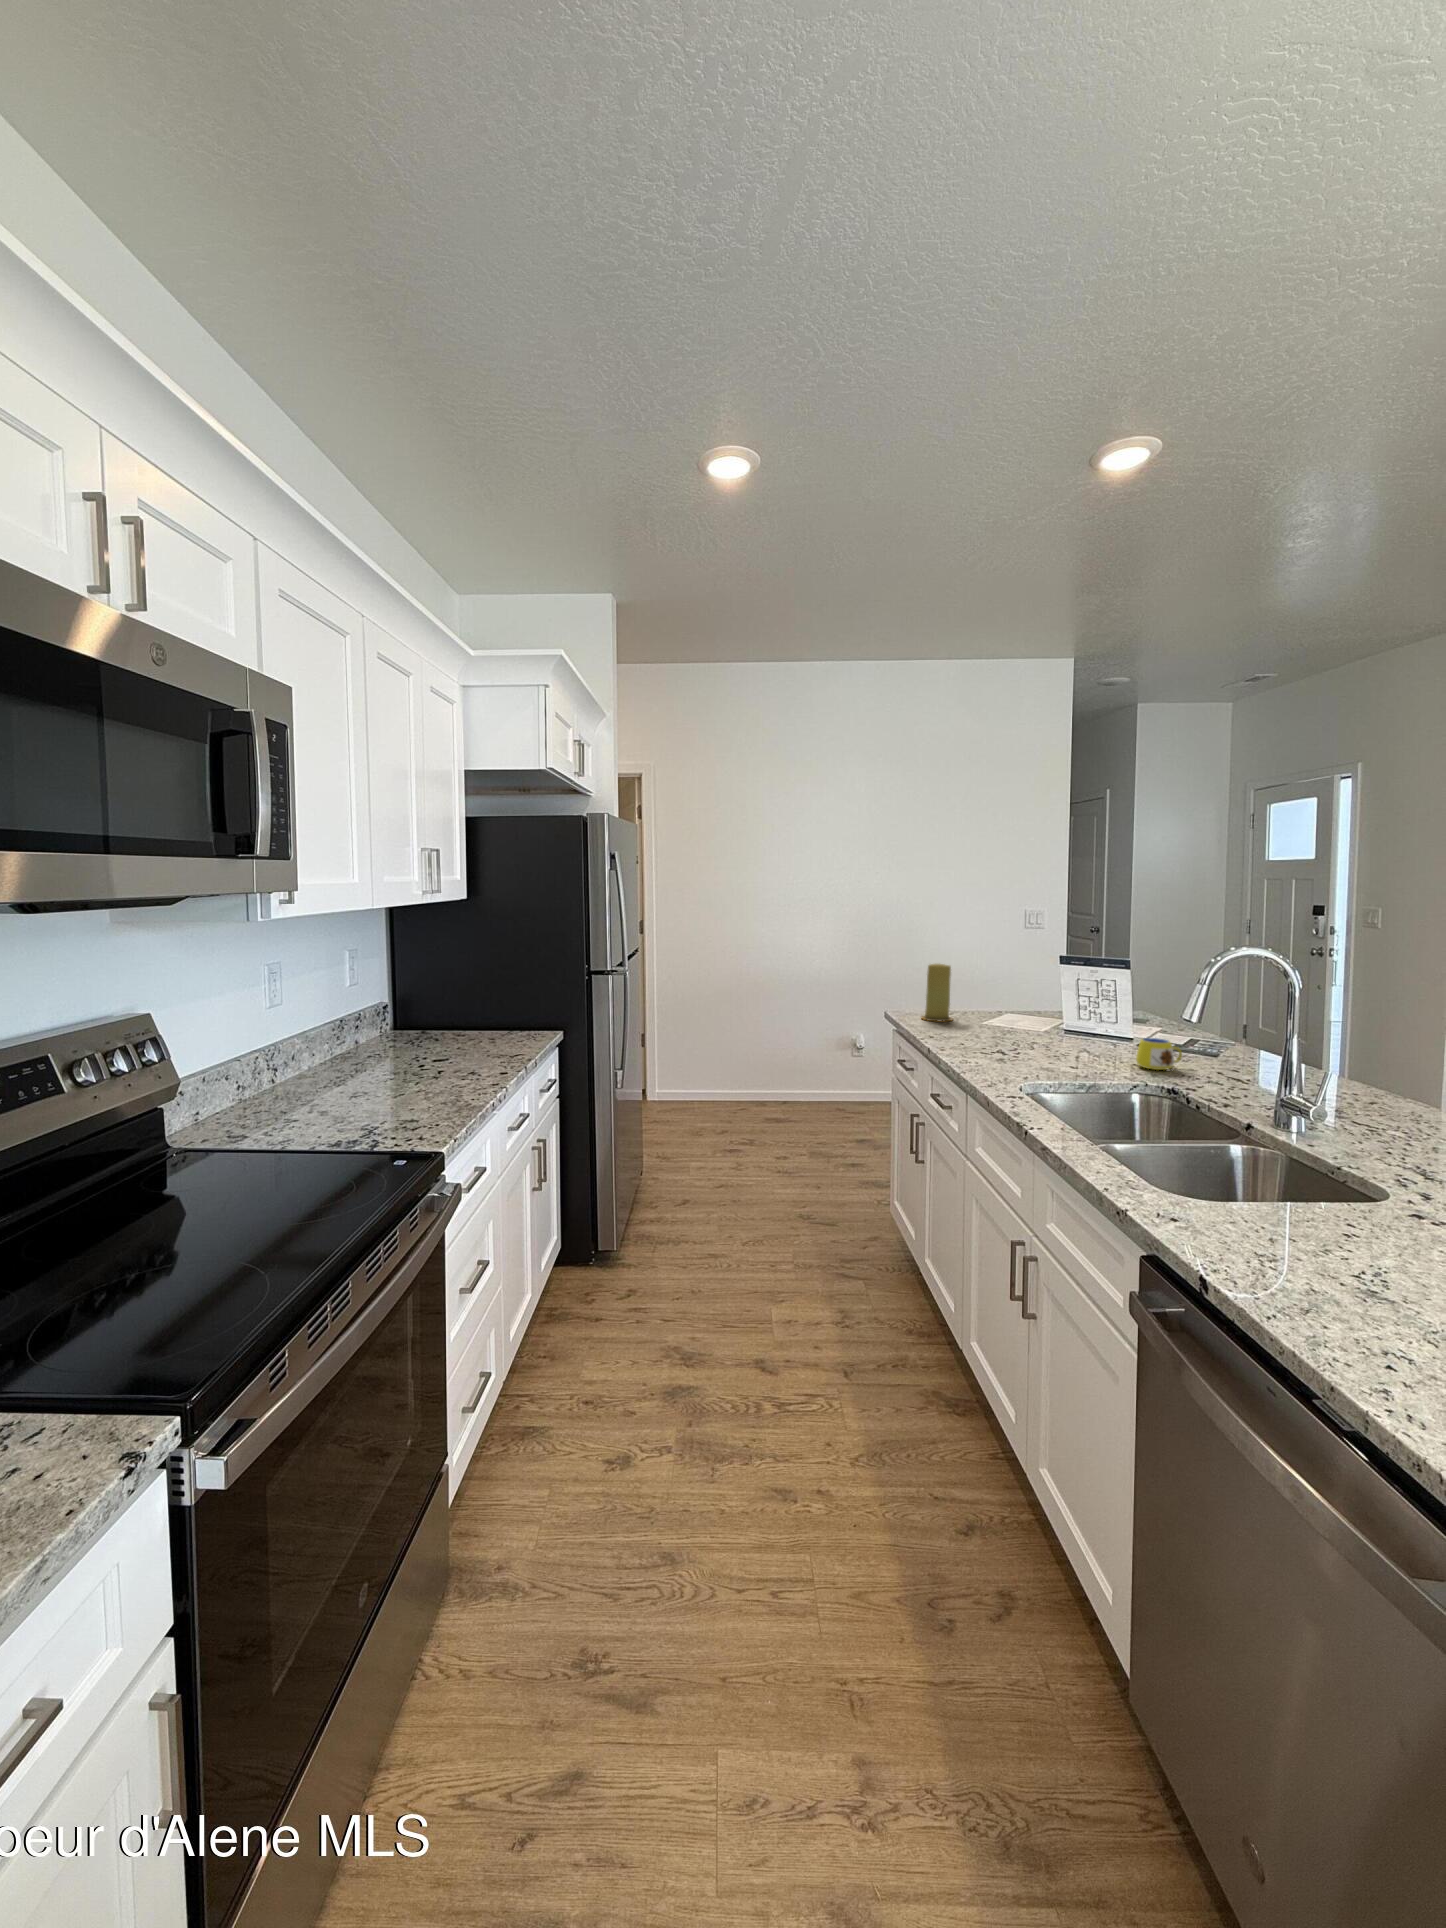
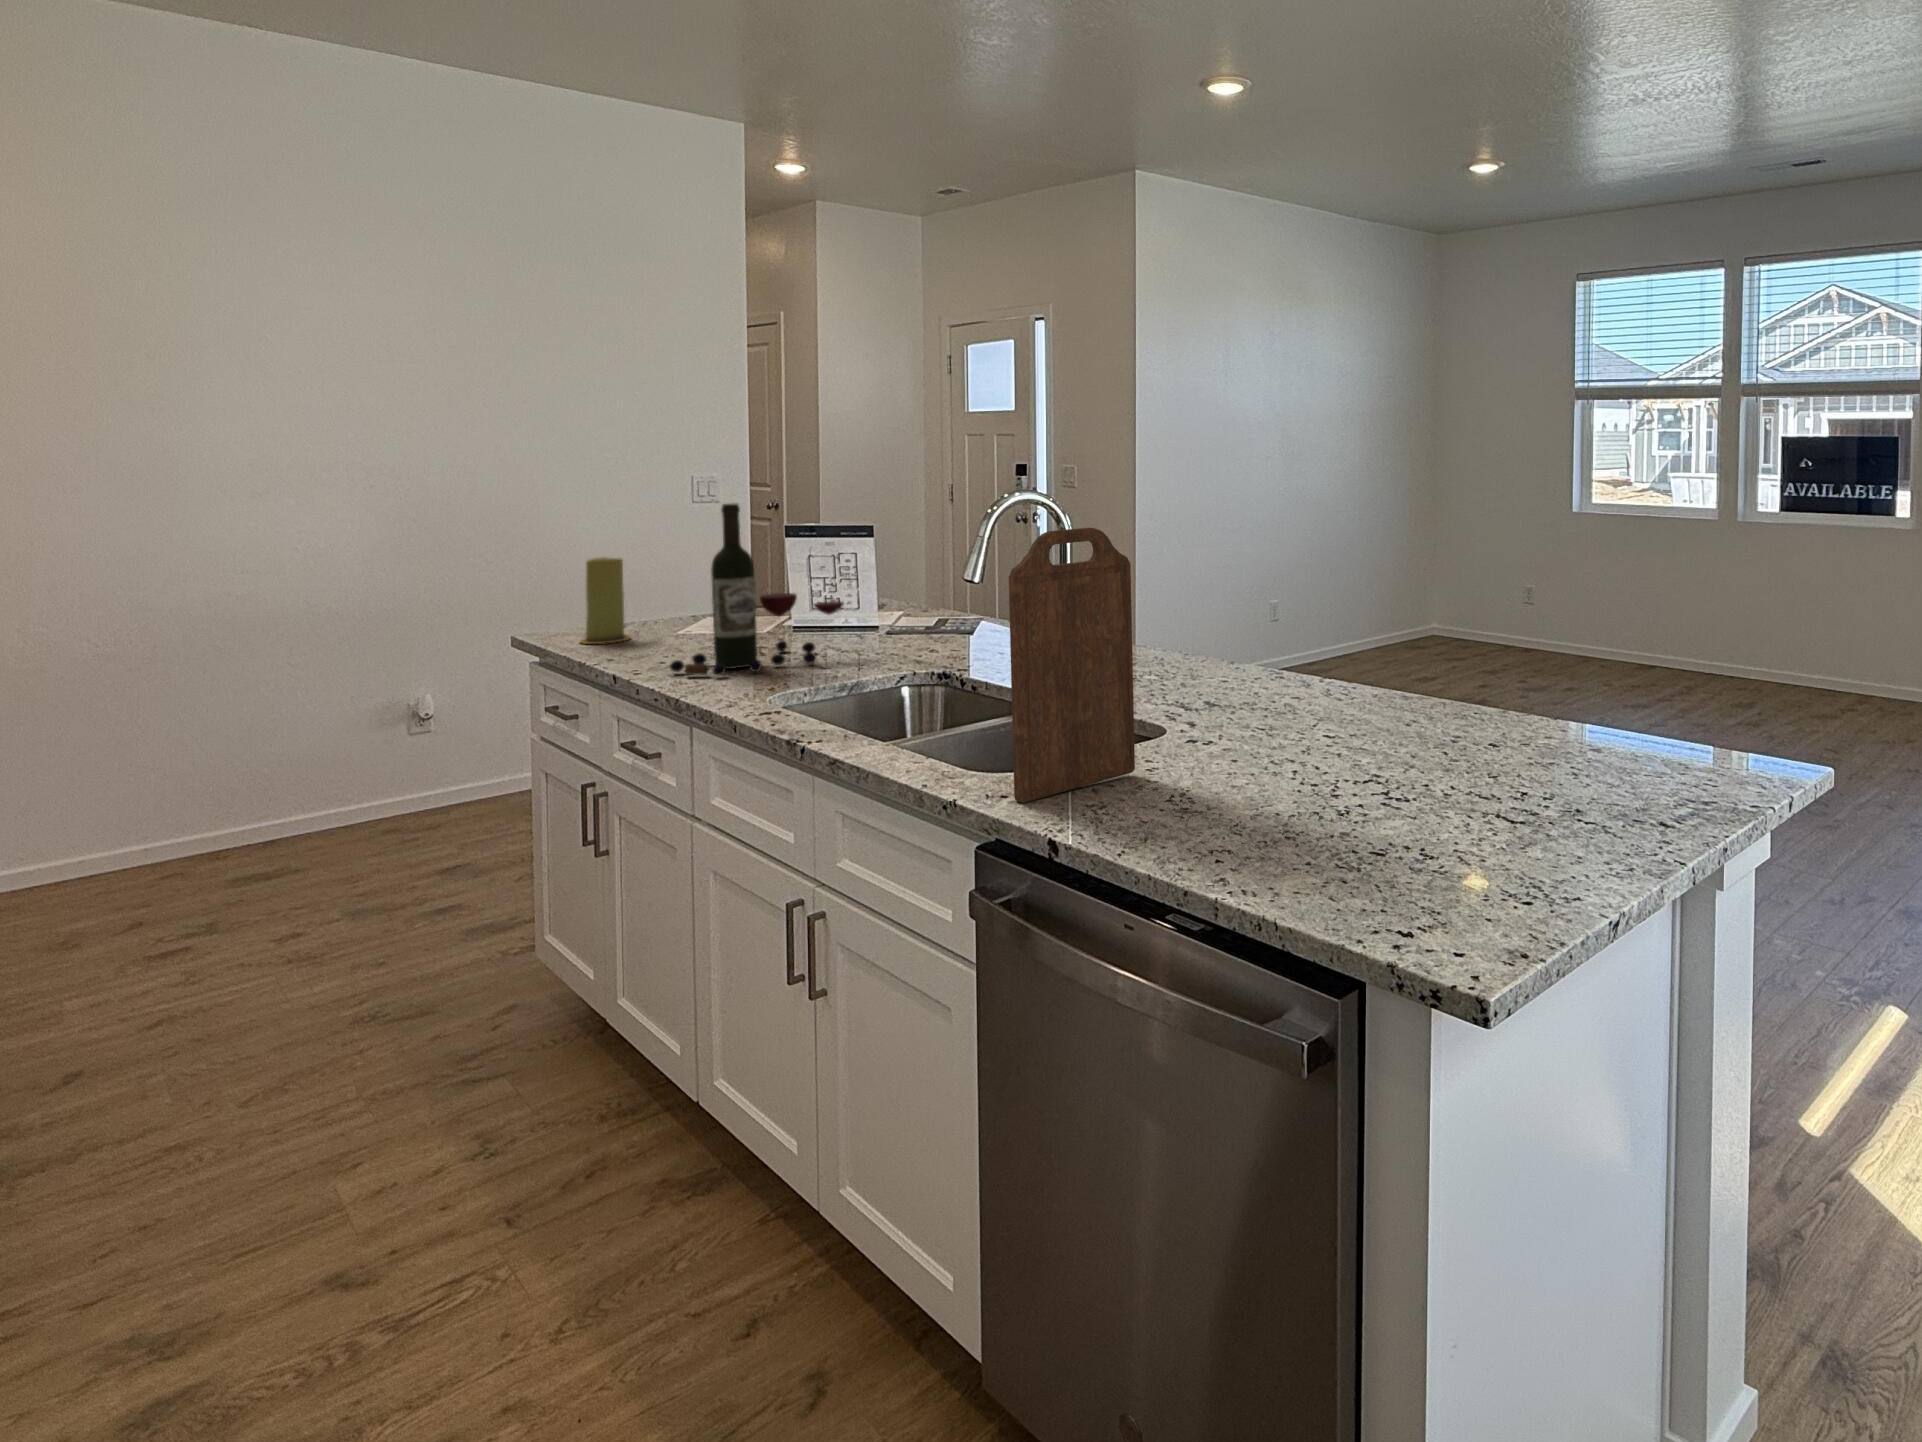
wine bottle: none [966,937,1101,1062] -> present [670,503,844,675]
cutting board: none [1184,1001,1333,1234] -> present [1009,528,1135,803]
mug: present [1136,1038,1182,1071] -> none [894,618,948,656]

